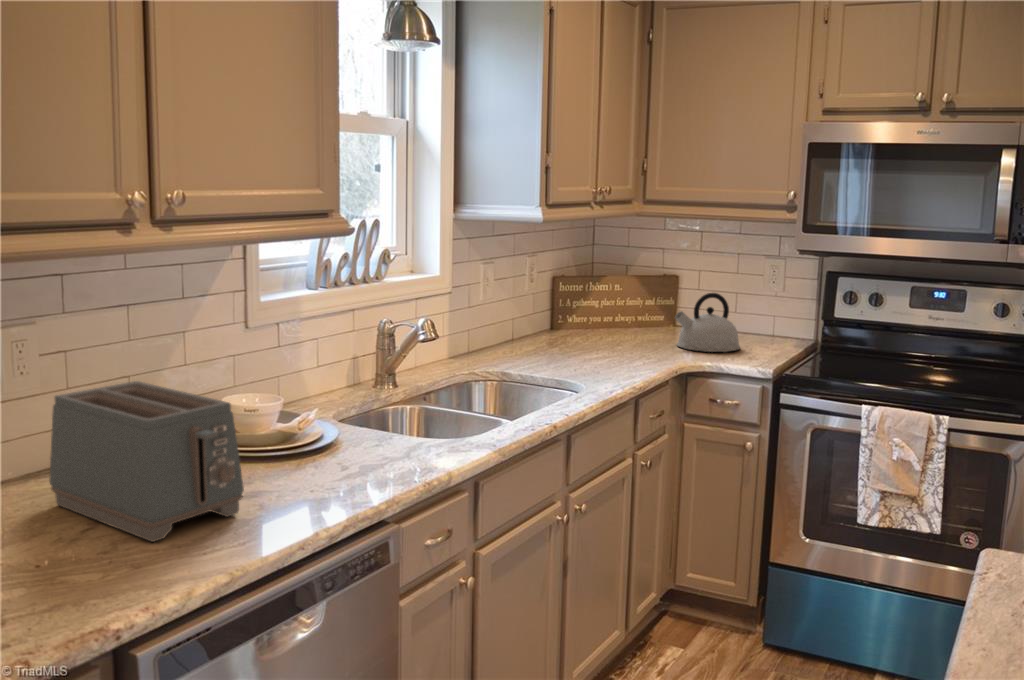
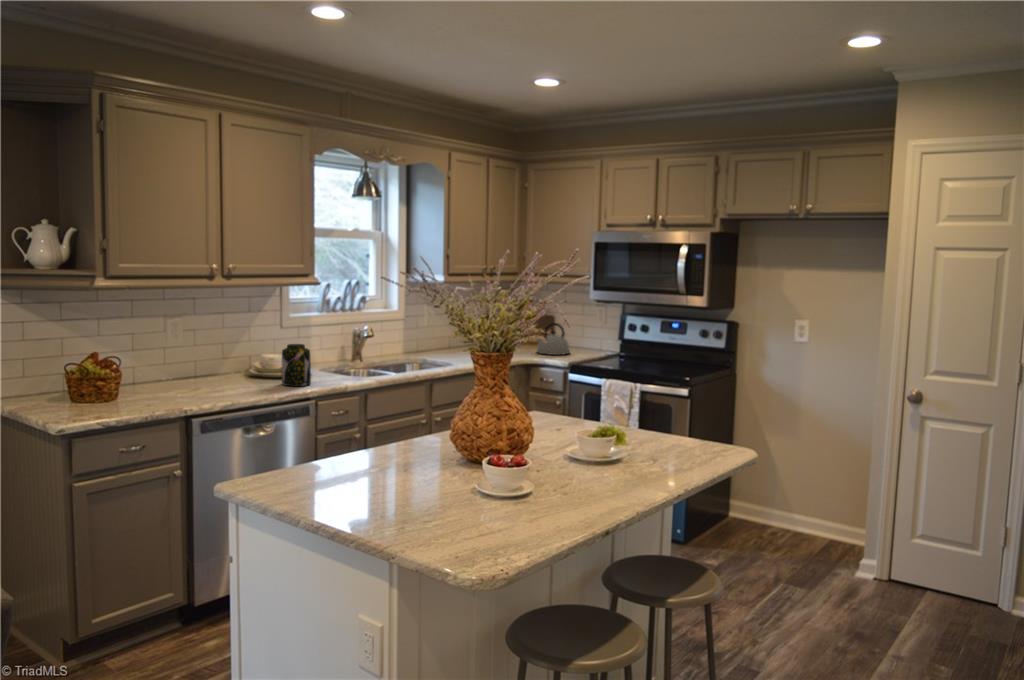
toaster: present [49,381,244,542] -> none [183,340,251,394]
jar: none [300,381,371,489] -> present [282,344,311,386]

